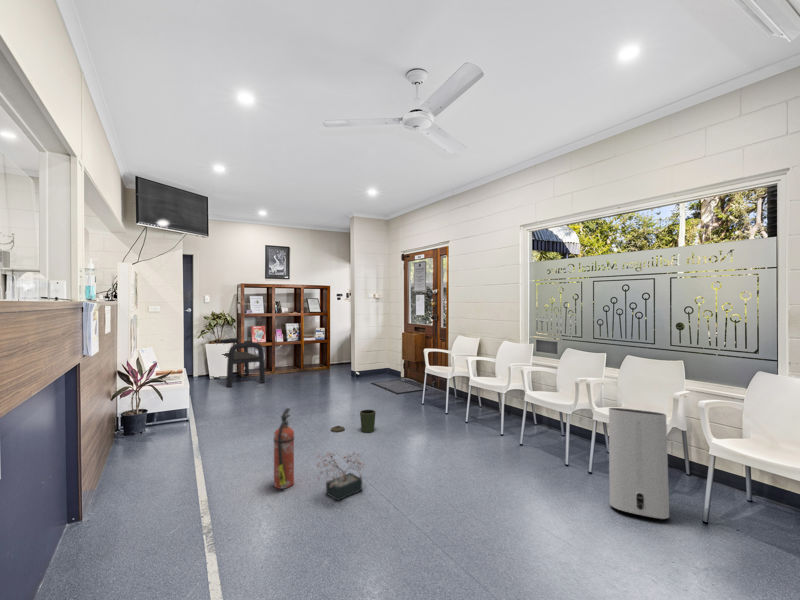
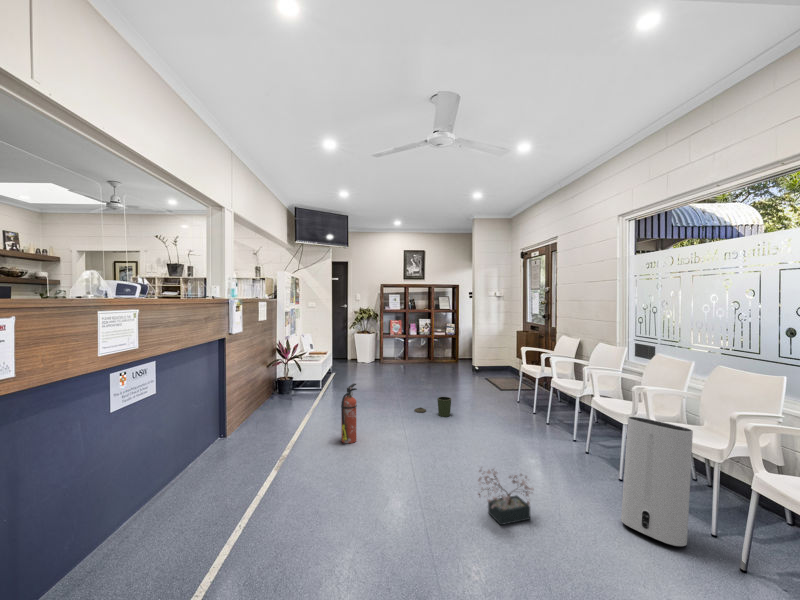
bench: present [214,338,265,387] -> none [361,330,395,369]
decorative plant: present [317,454,364,501] -> present [478,469,533,525]

